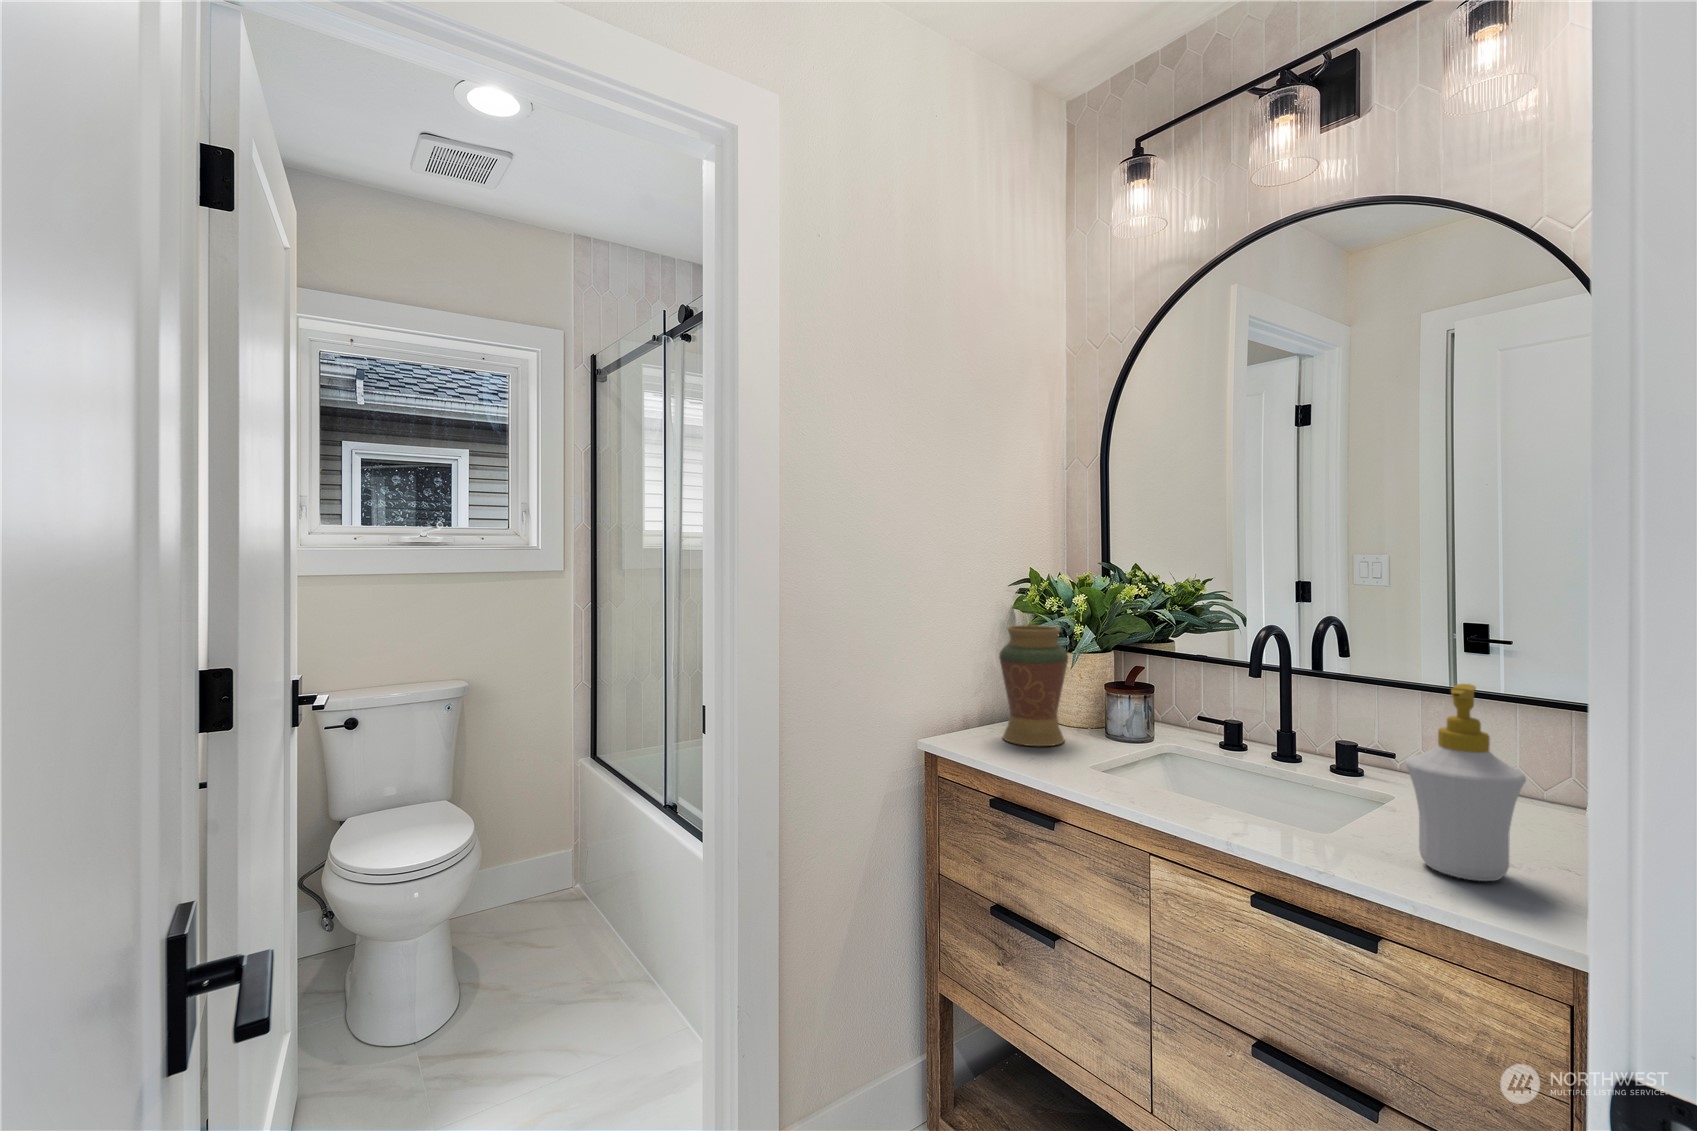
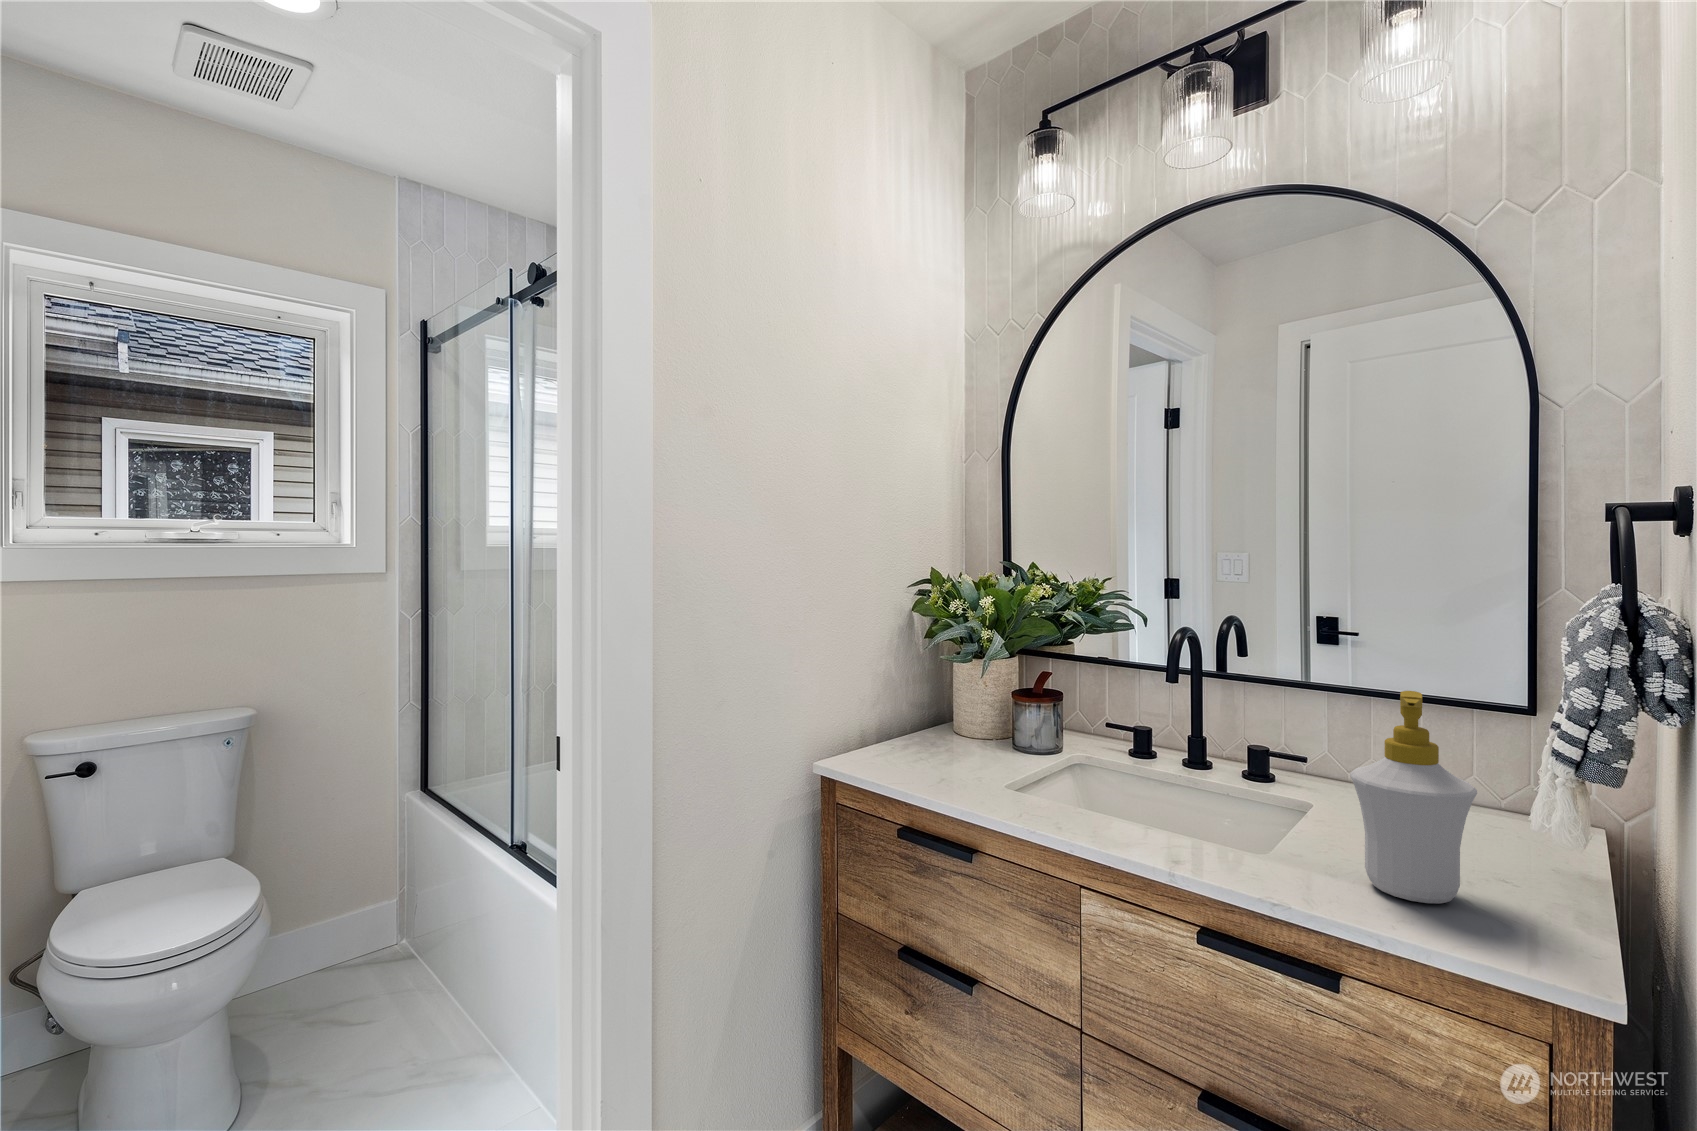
decorative vase: present [999,625,1068,746] -> none [901,631,974,763]

